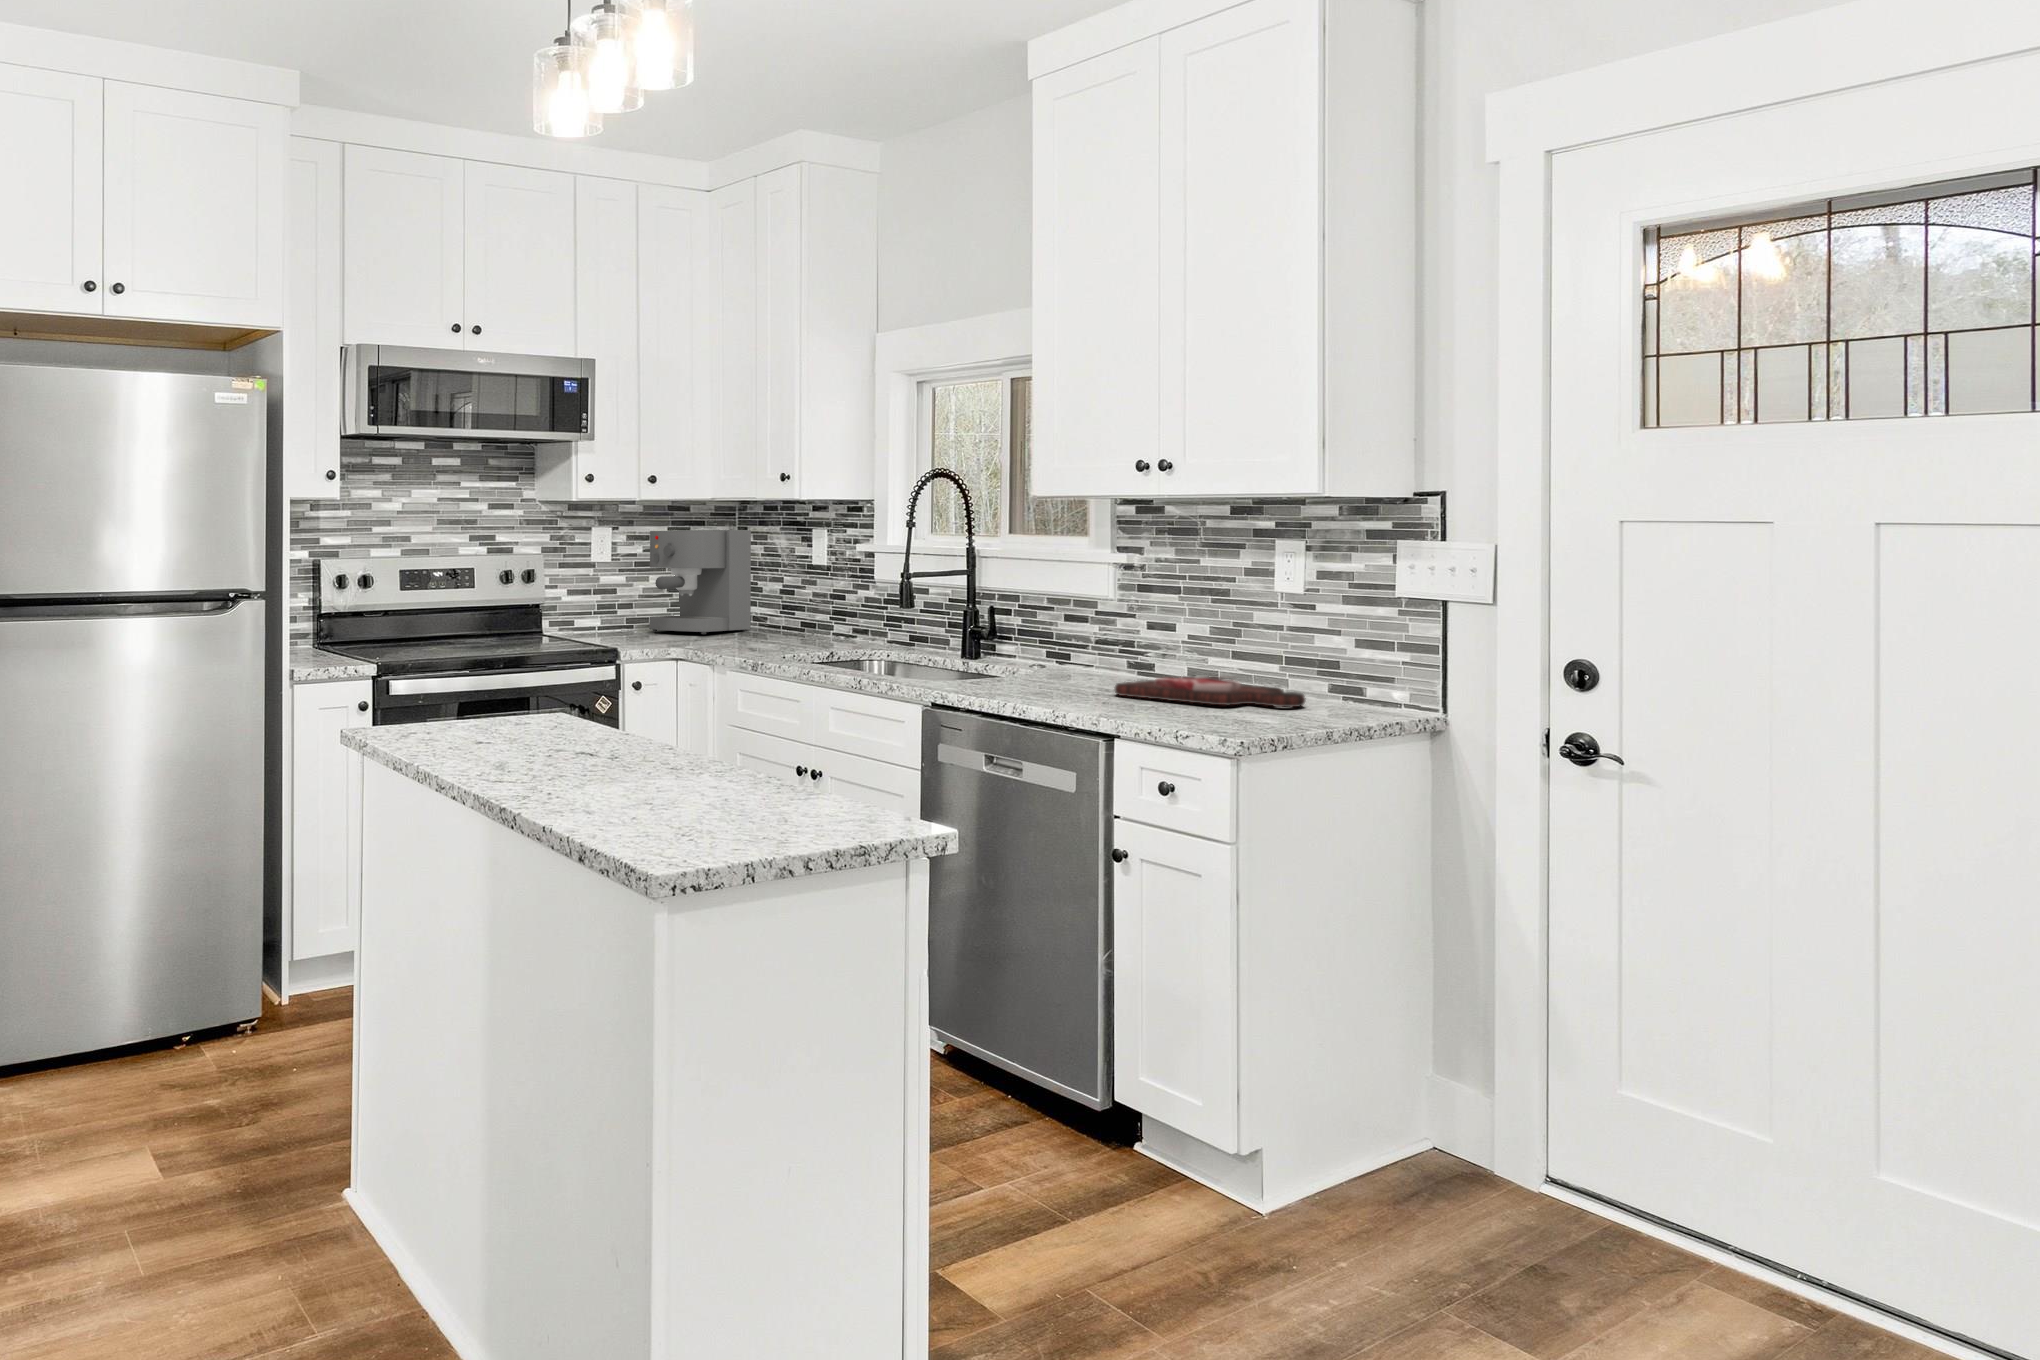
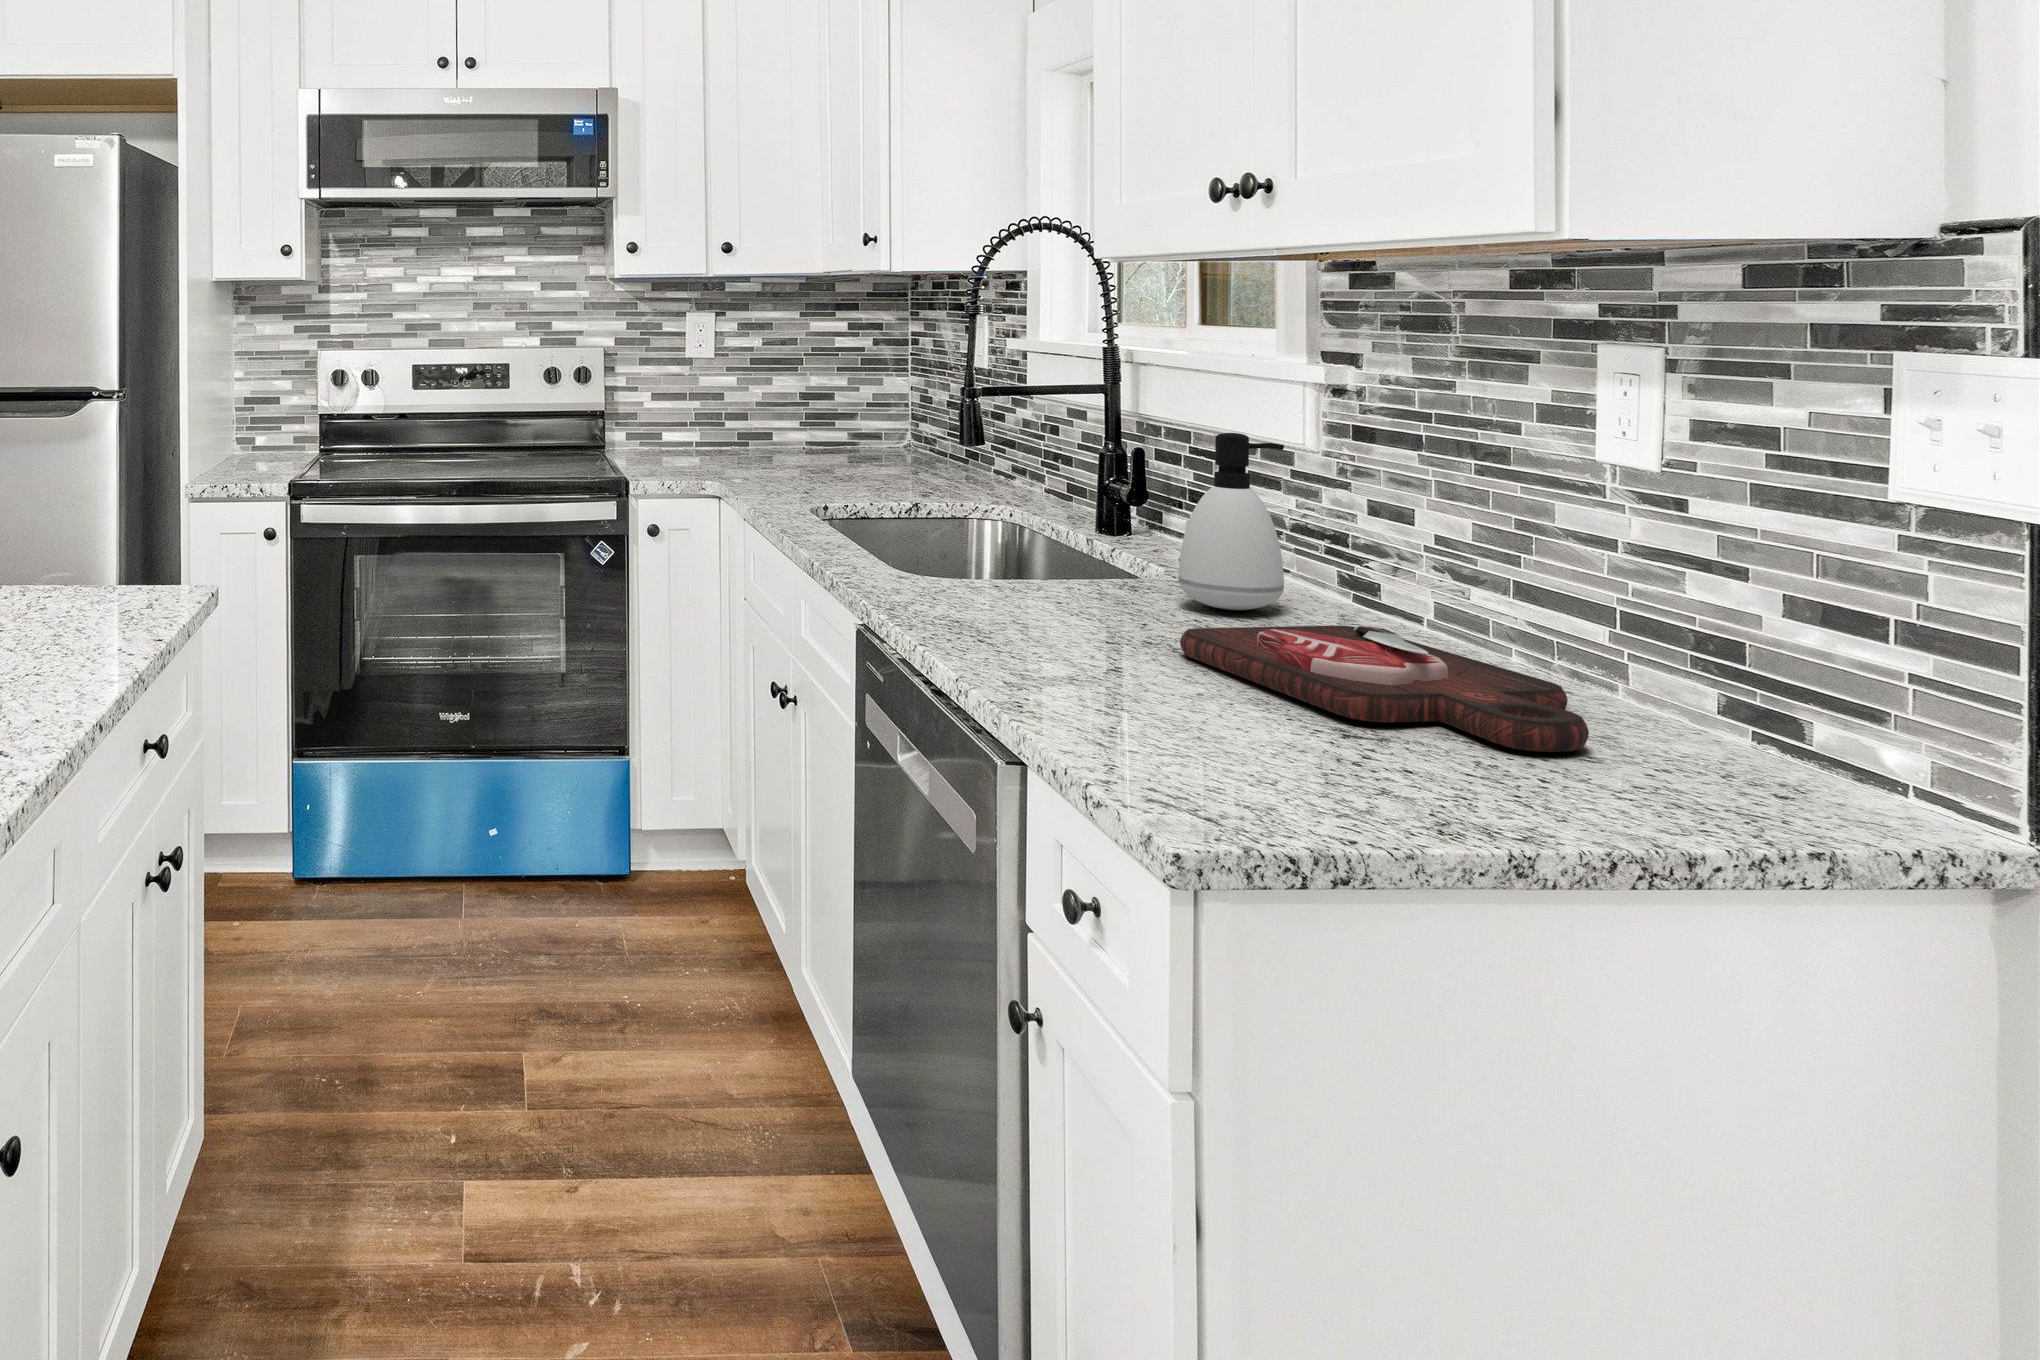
coffee maker: present [649,530,751,634] -> none [755,317,911,460]
soap dispenser: none [1074,589,1126,681] -> present [1179,433,1284,610]

